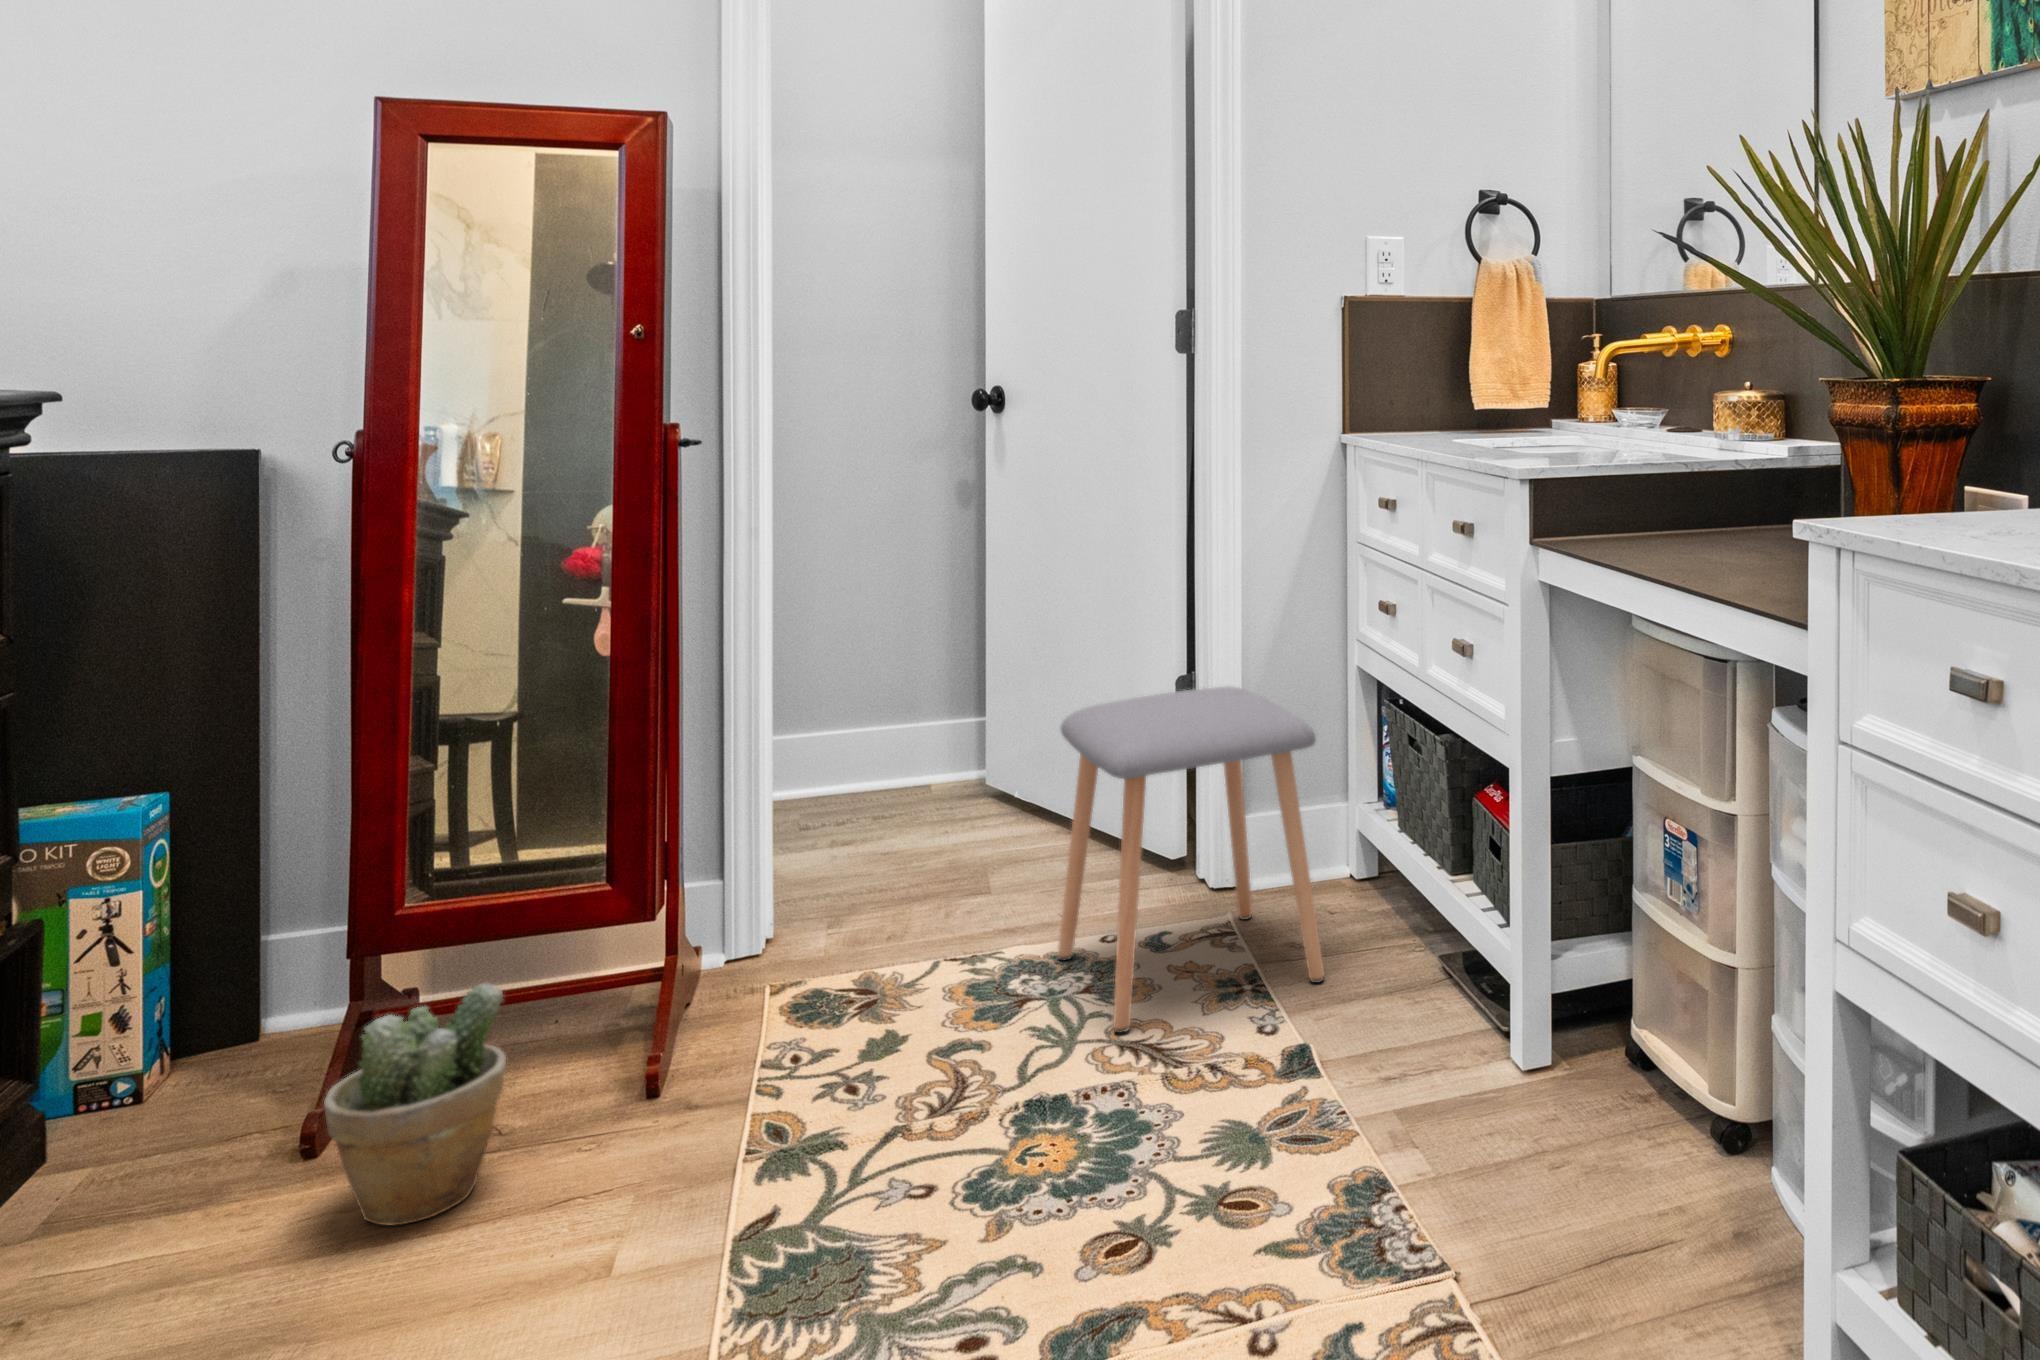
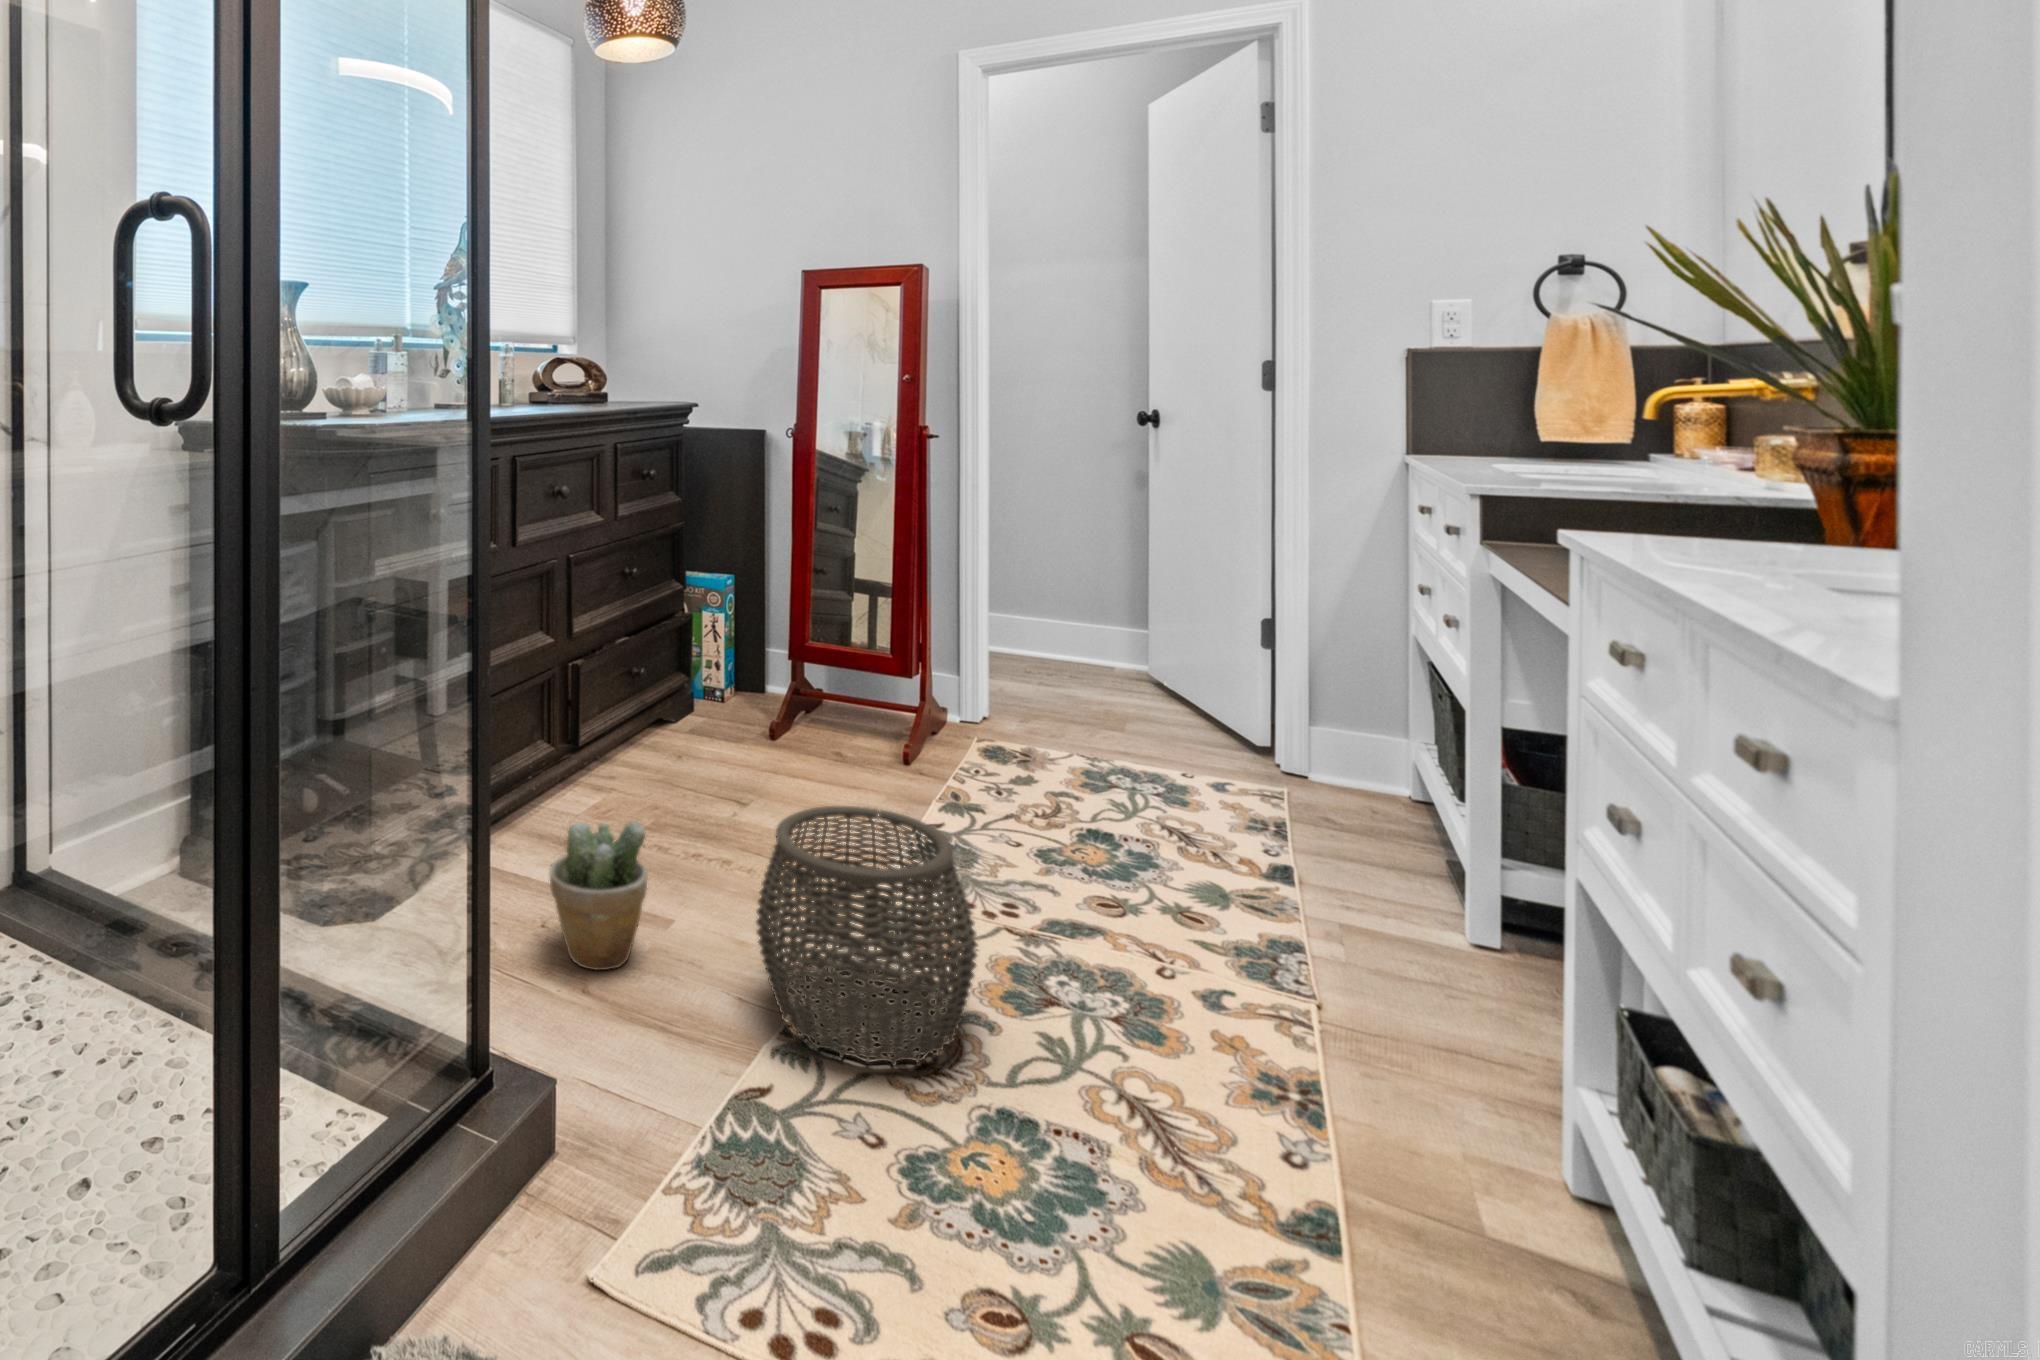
stool: present [1058,687,1325,1033] -> none [1108,740,1399,1139]
woven basket: none [697,852,975,1149] -> present [756,806,977,1065]

